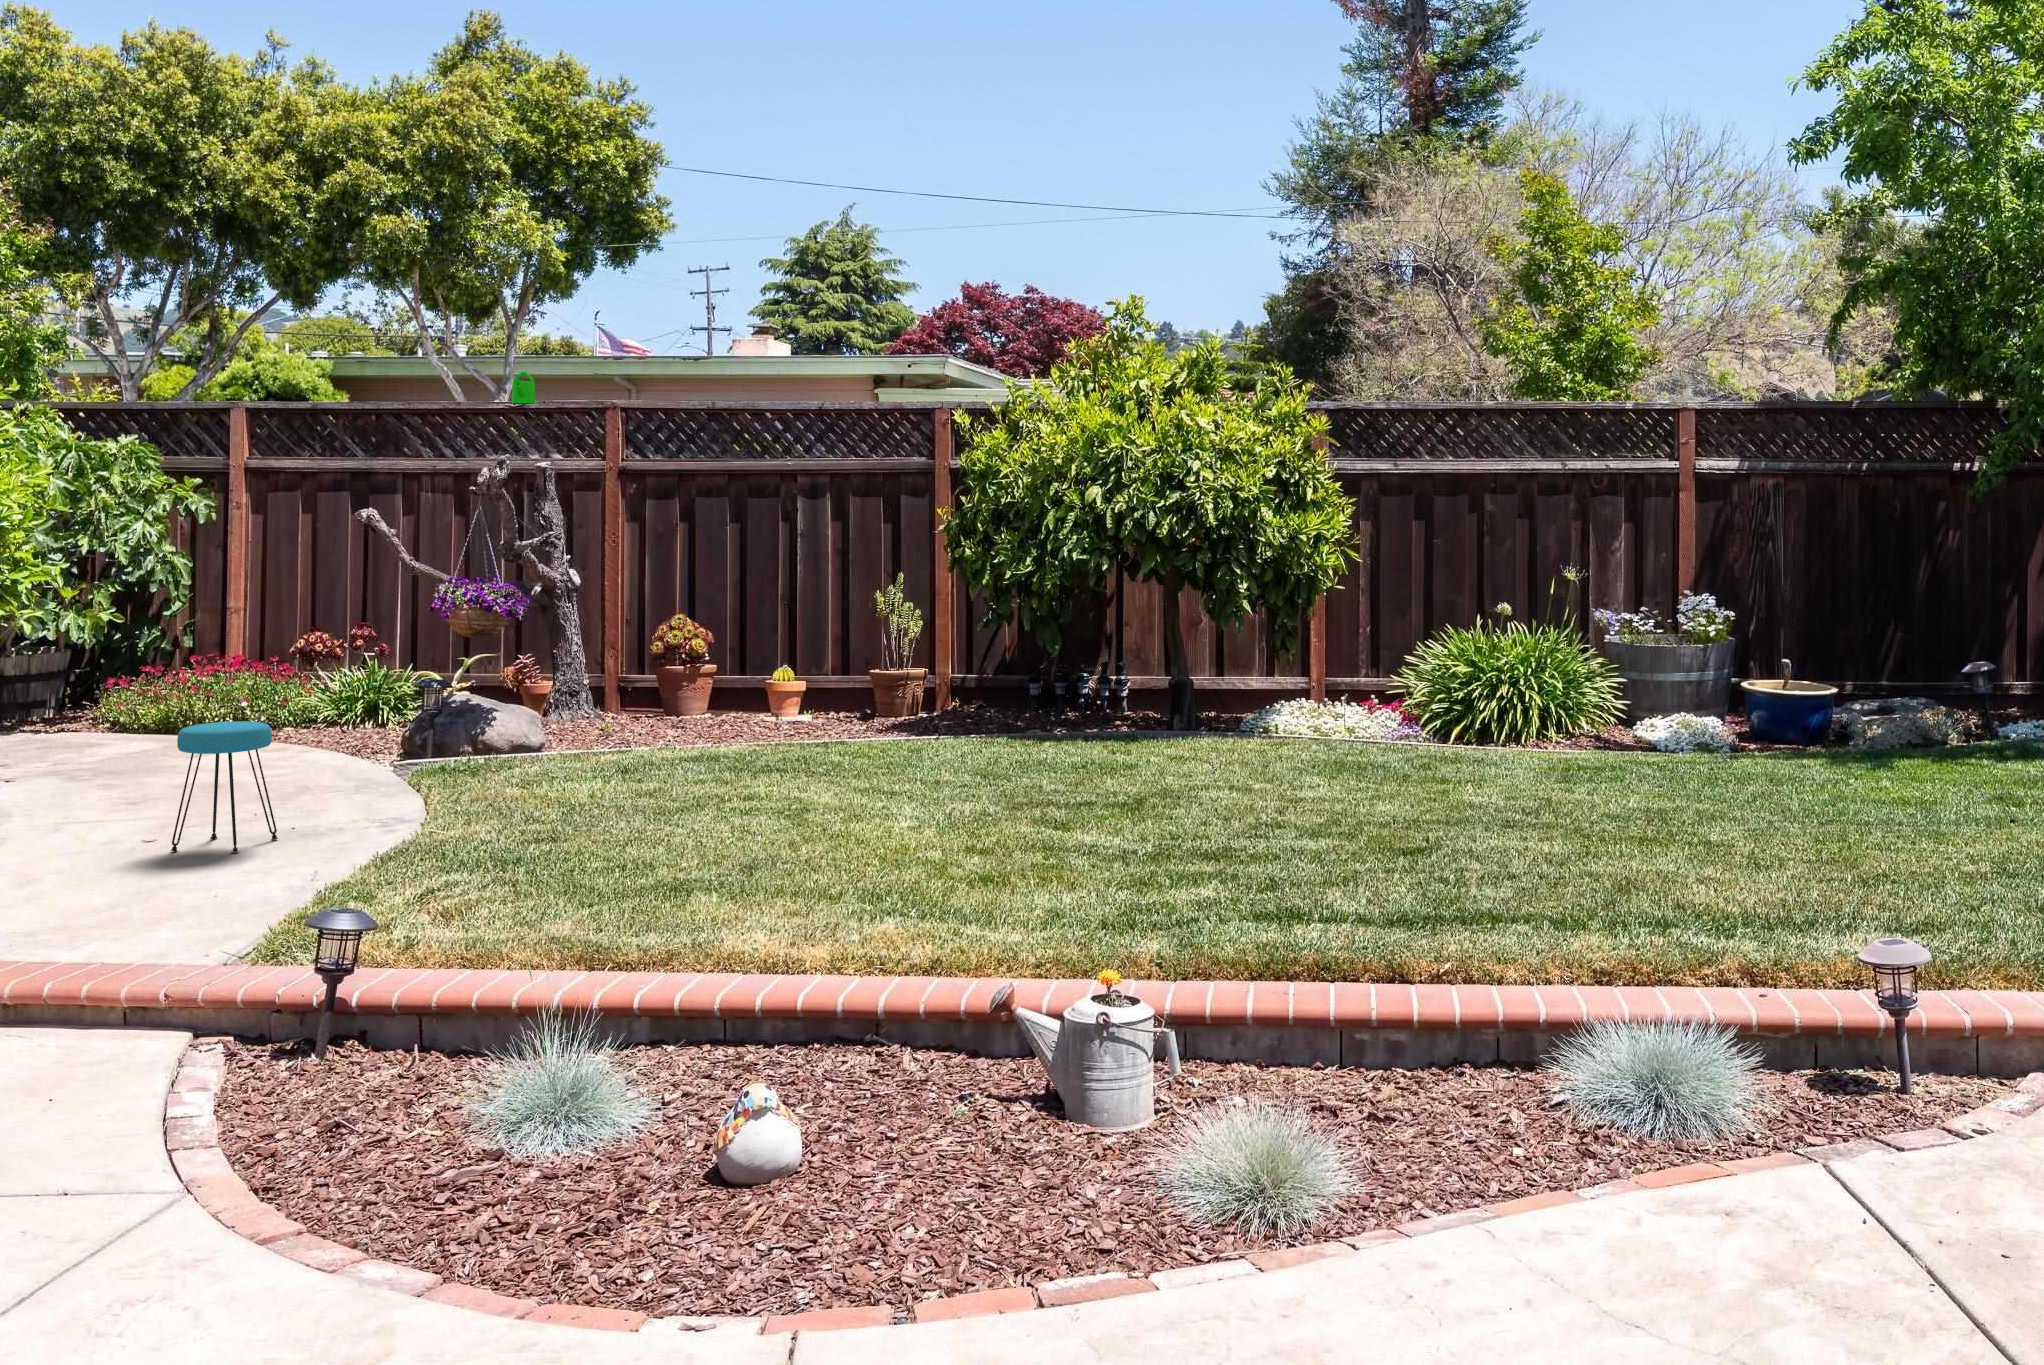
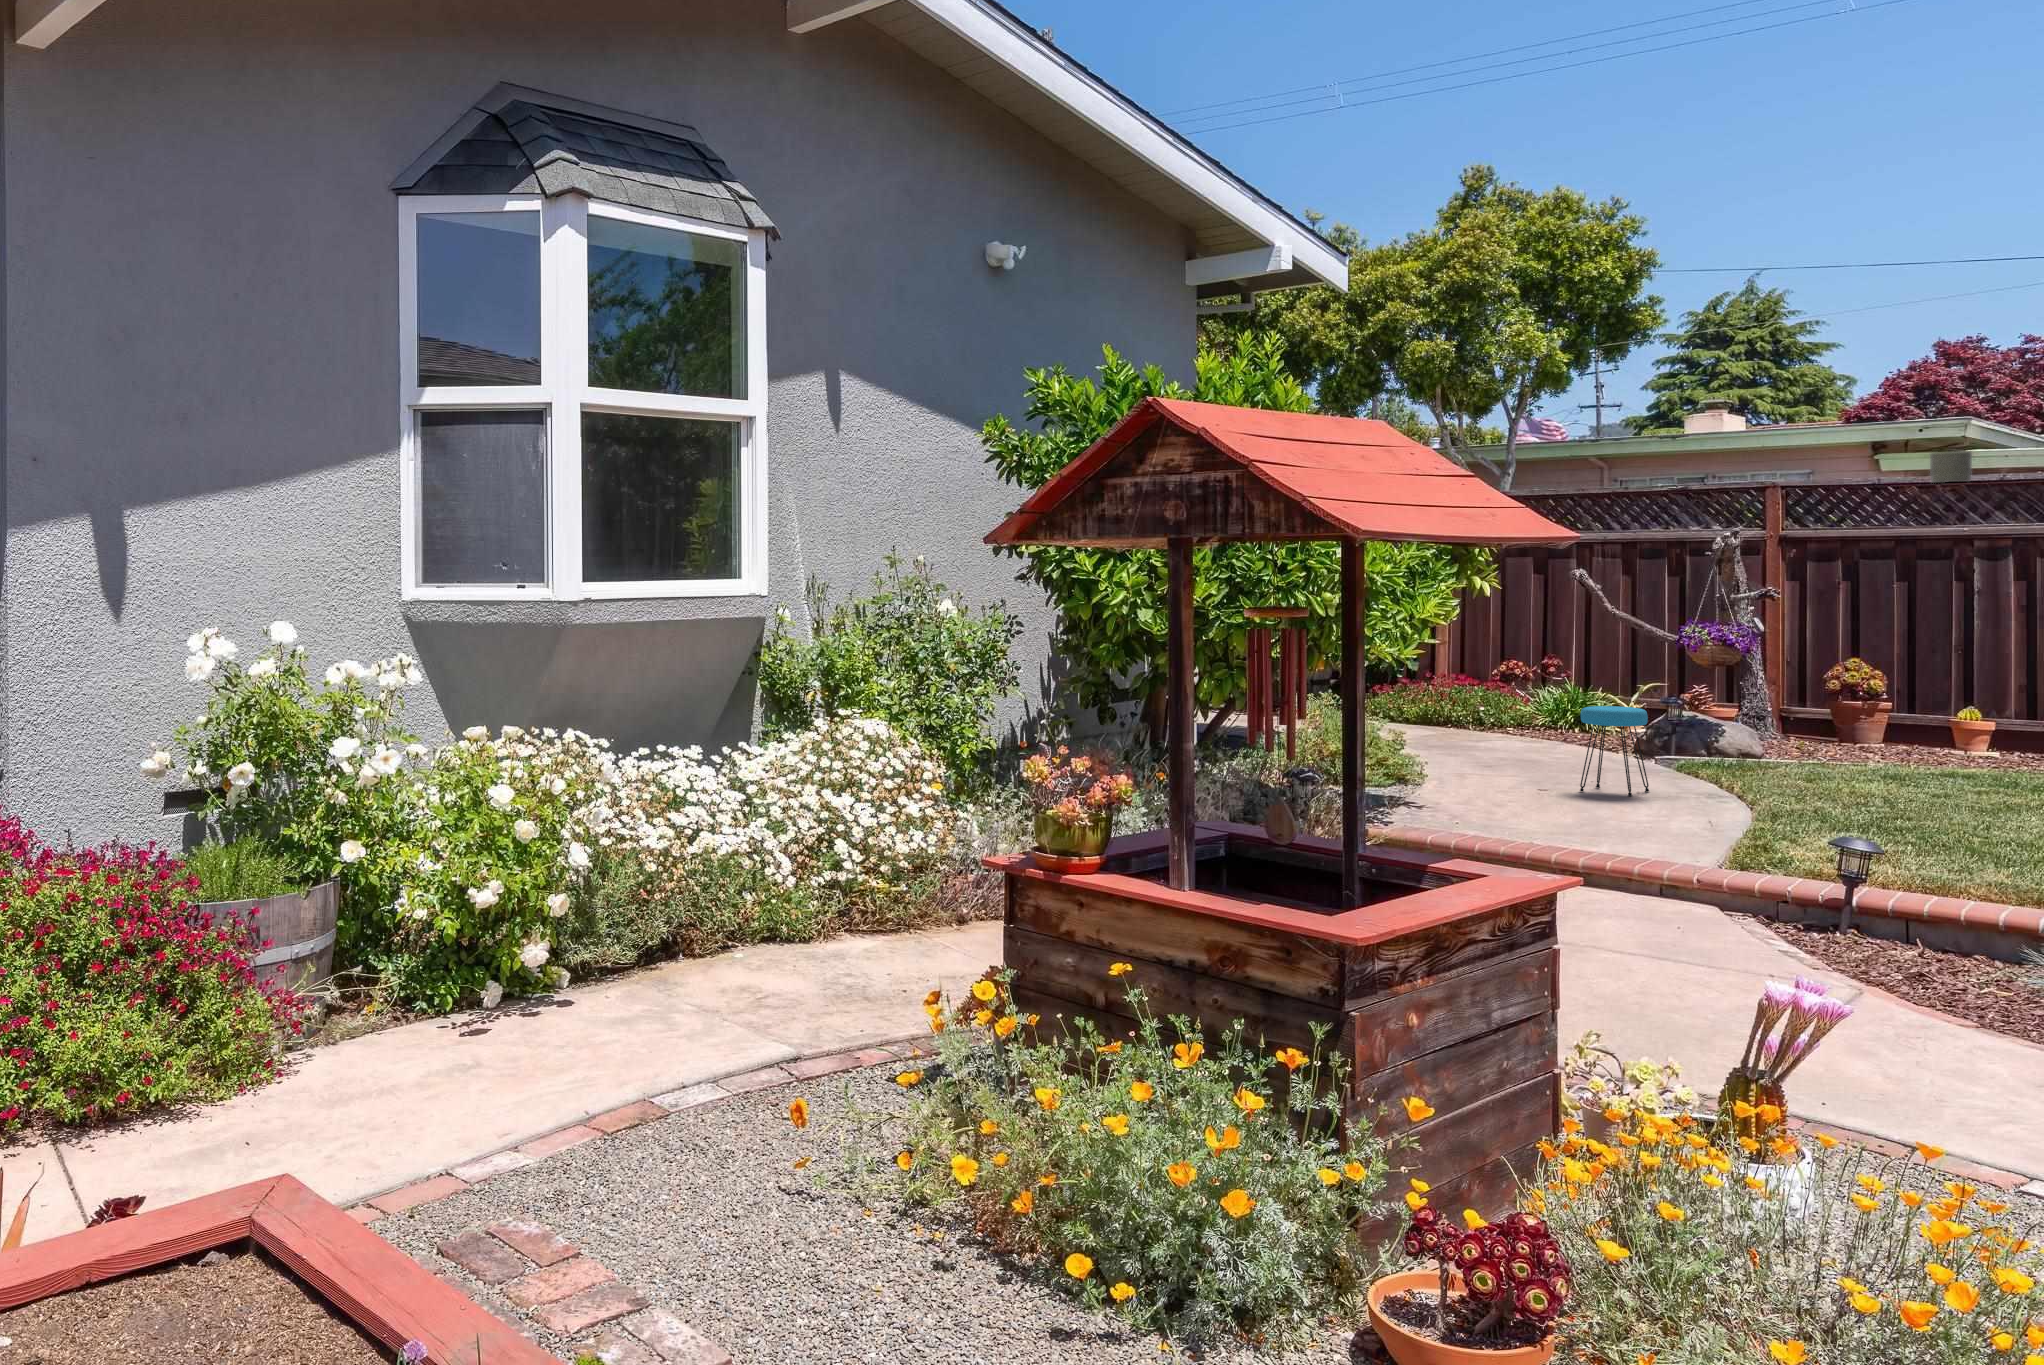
watering can: present [511,372,536,404] -> none [1617,459,1642,486]
planter: none [753,382,791,416] -> present [1930,451,1972,483]

